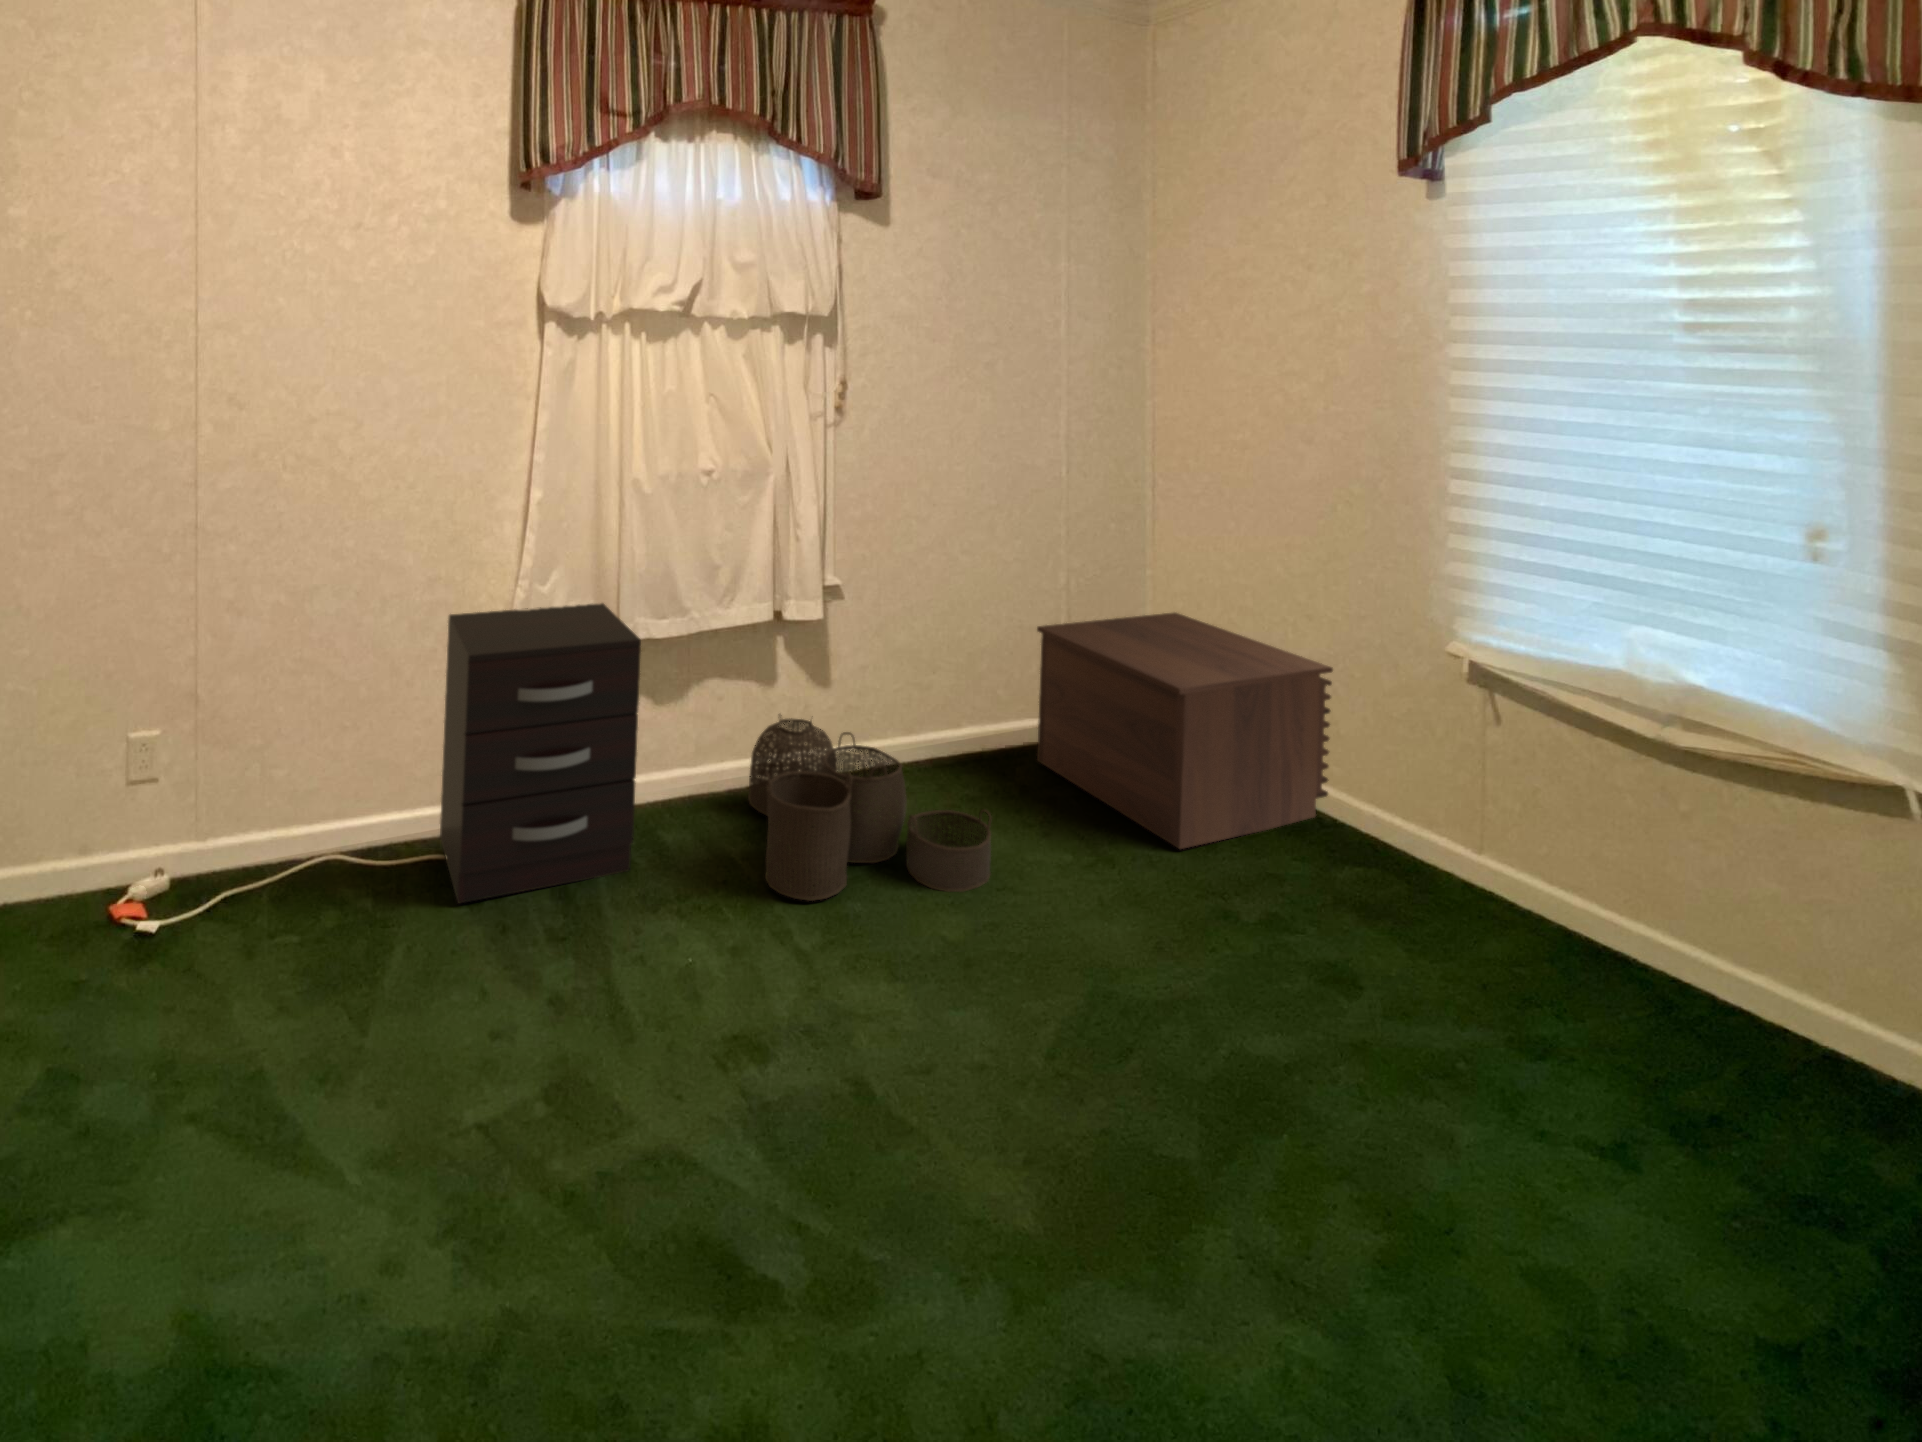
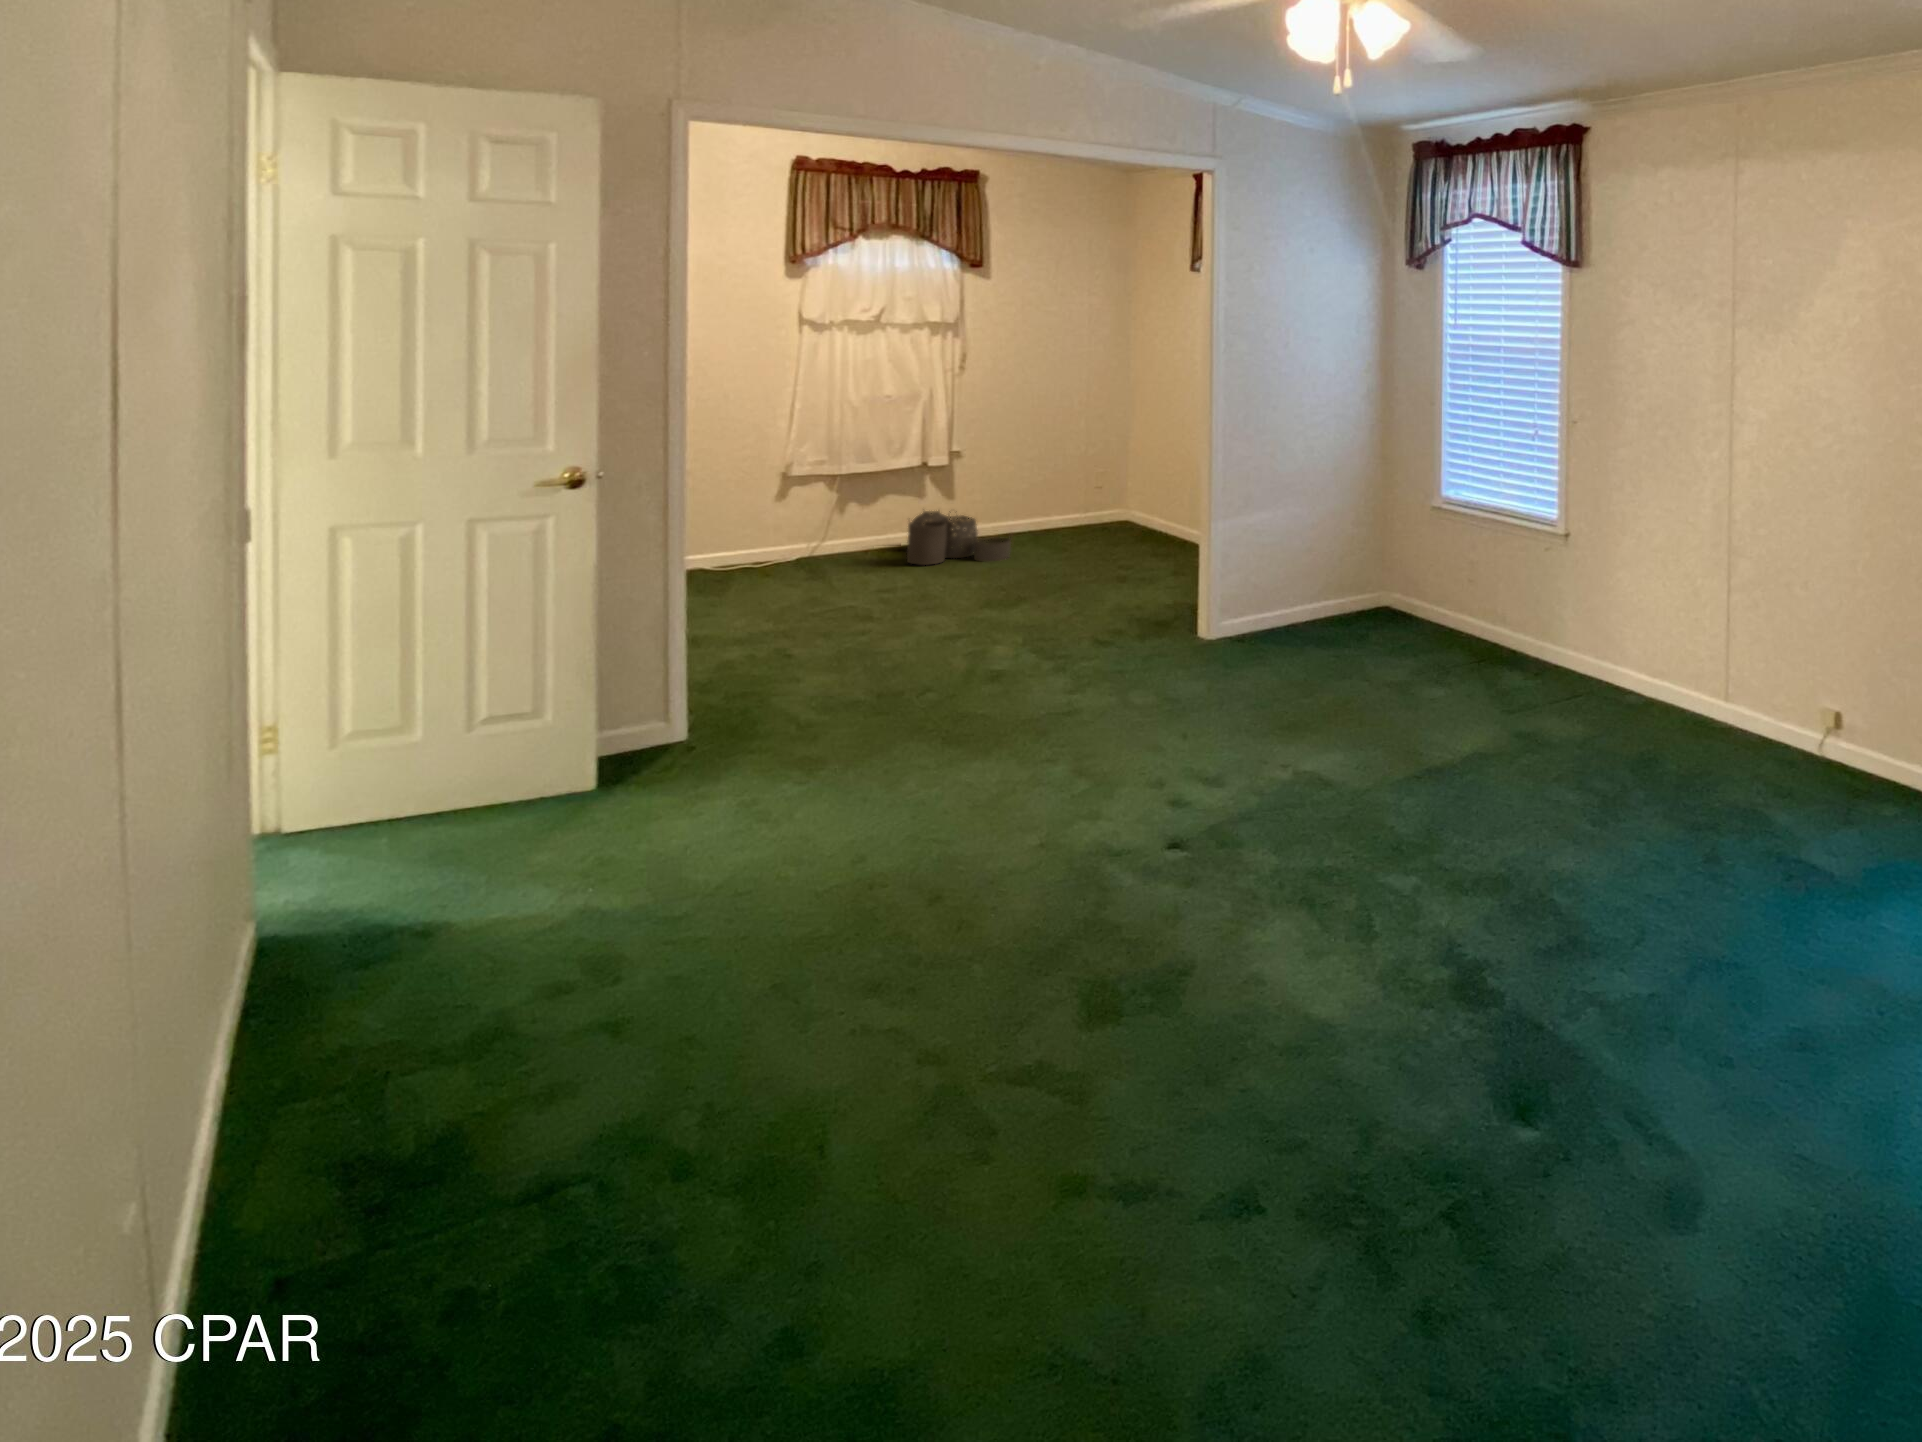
dresser: present [440,603,641,903] -> none [749,457,851,572]
nightstand: present [1037,613,1333,849] -> none [1060,467,1182,549]

